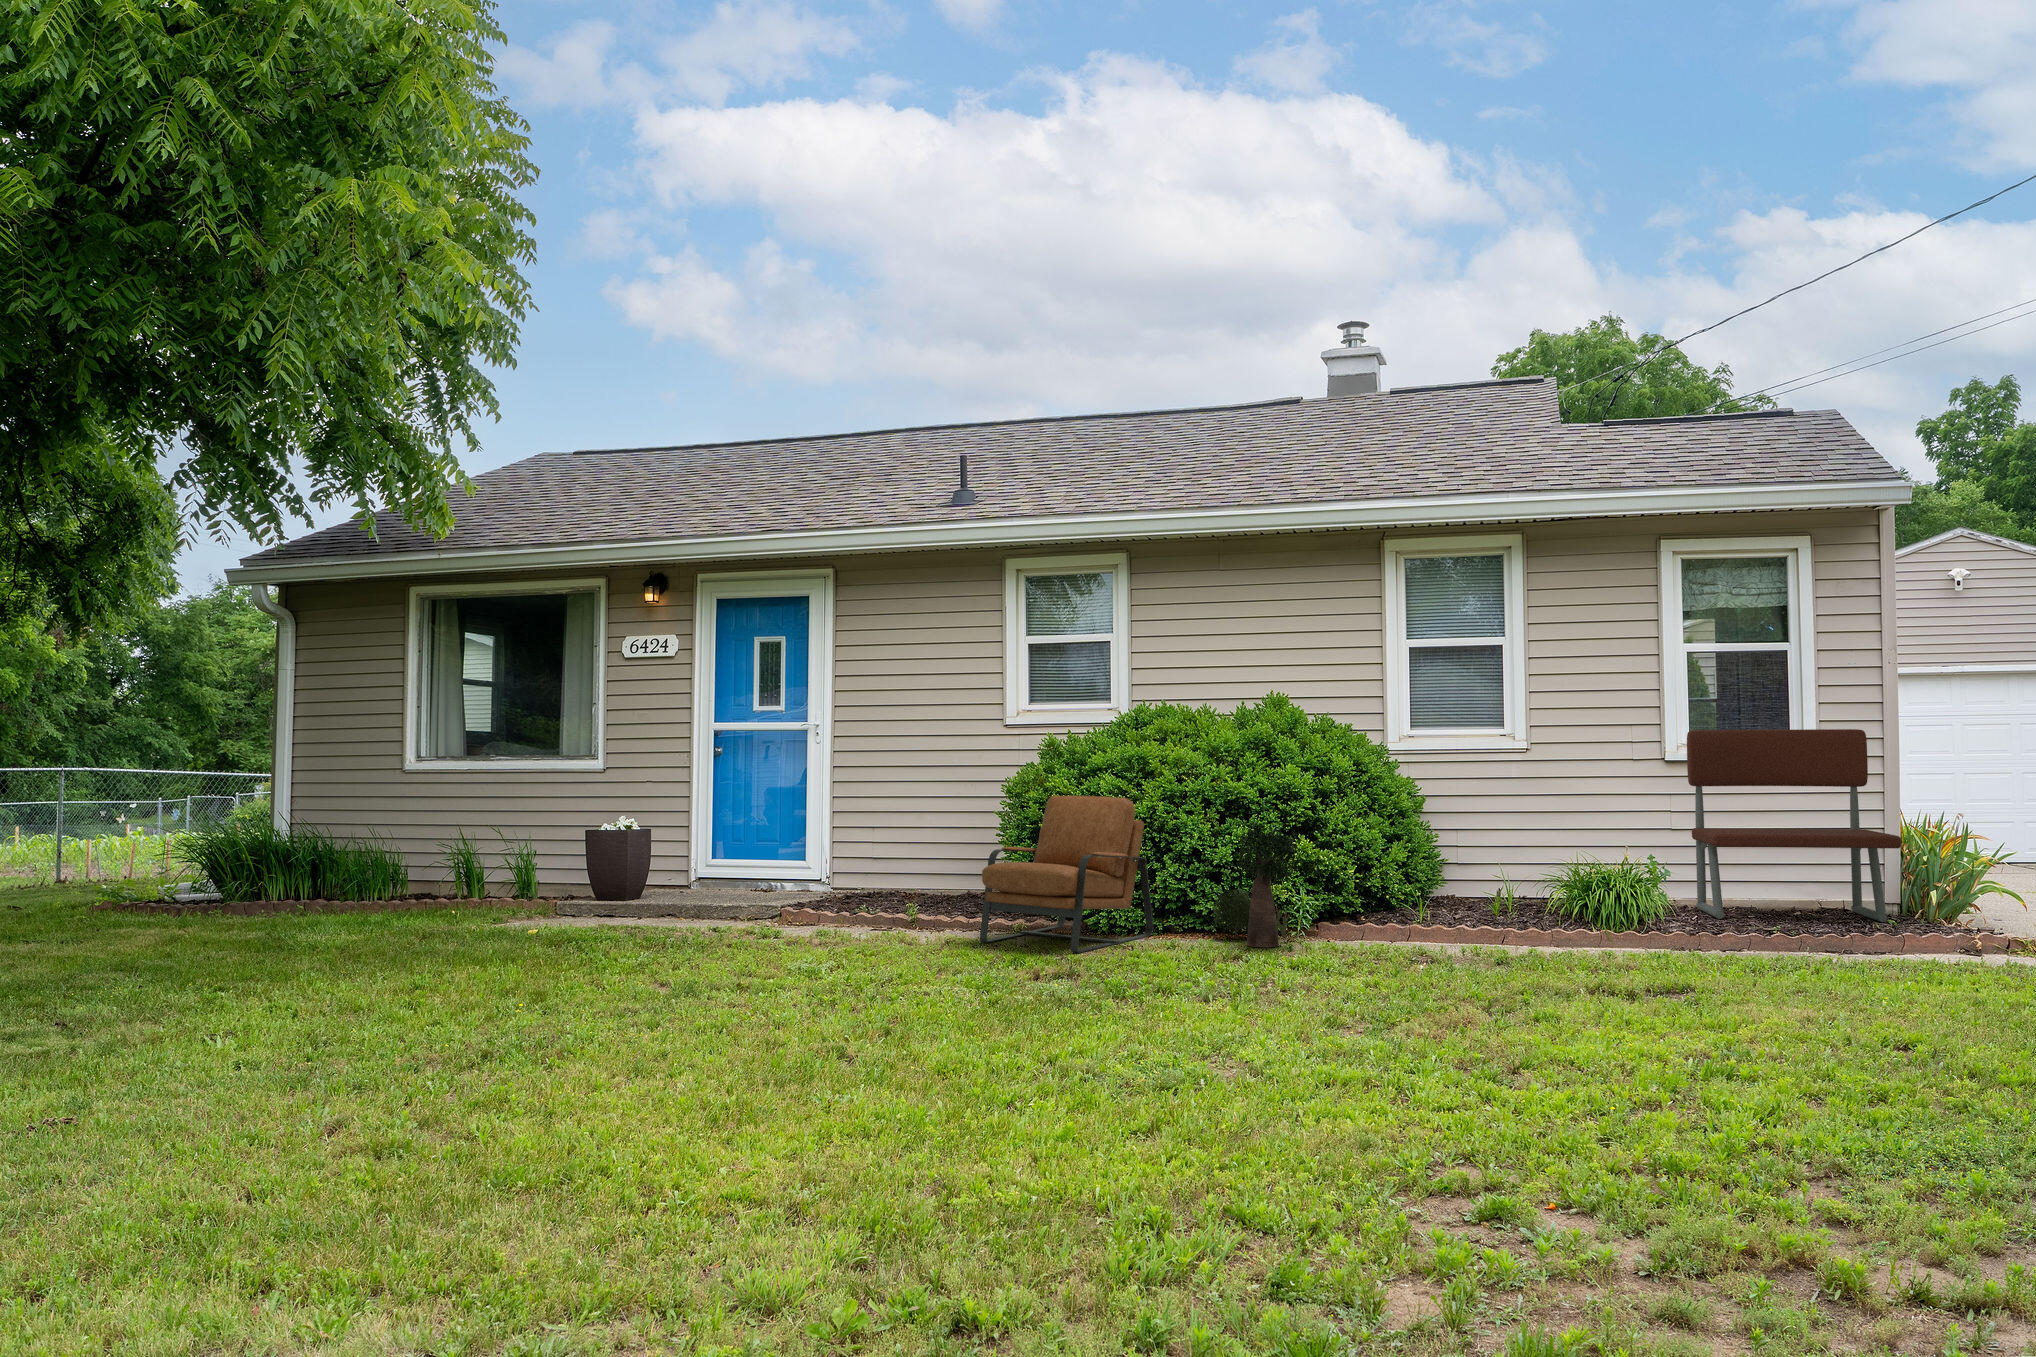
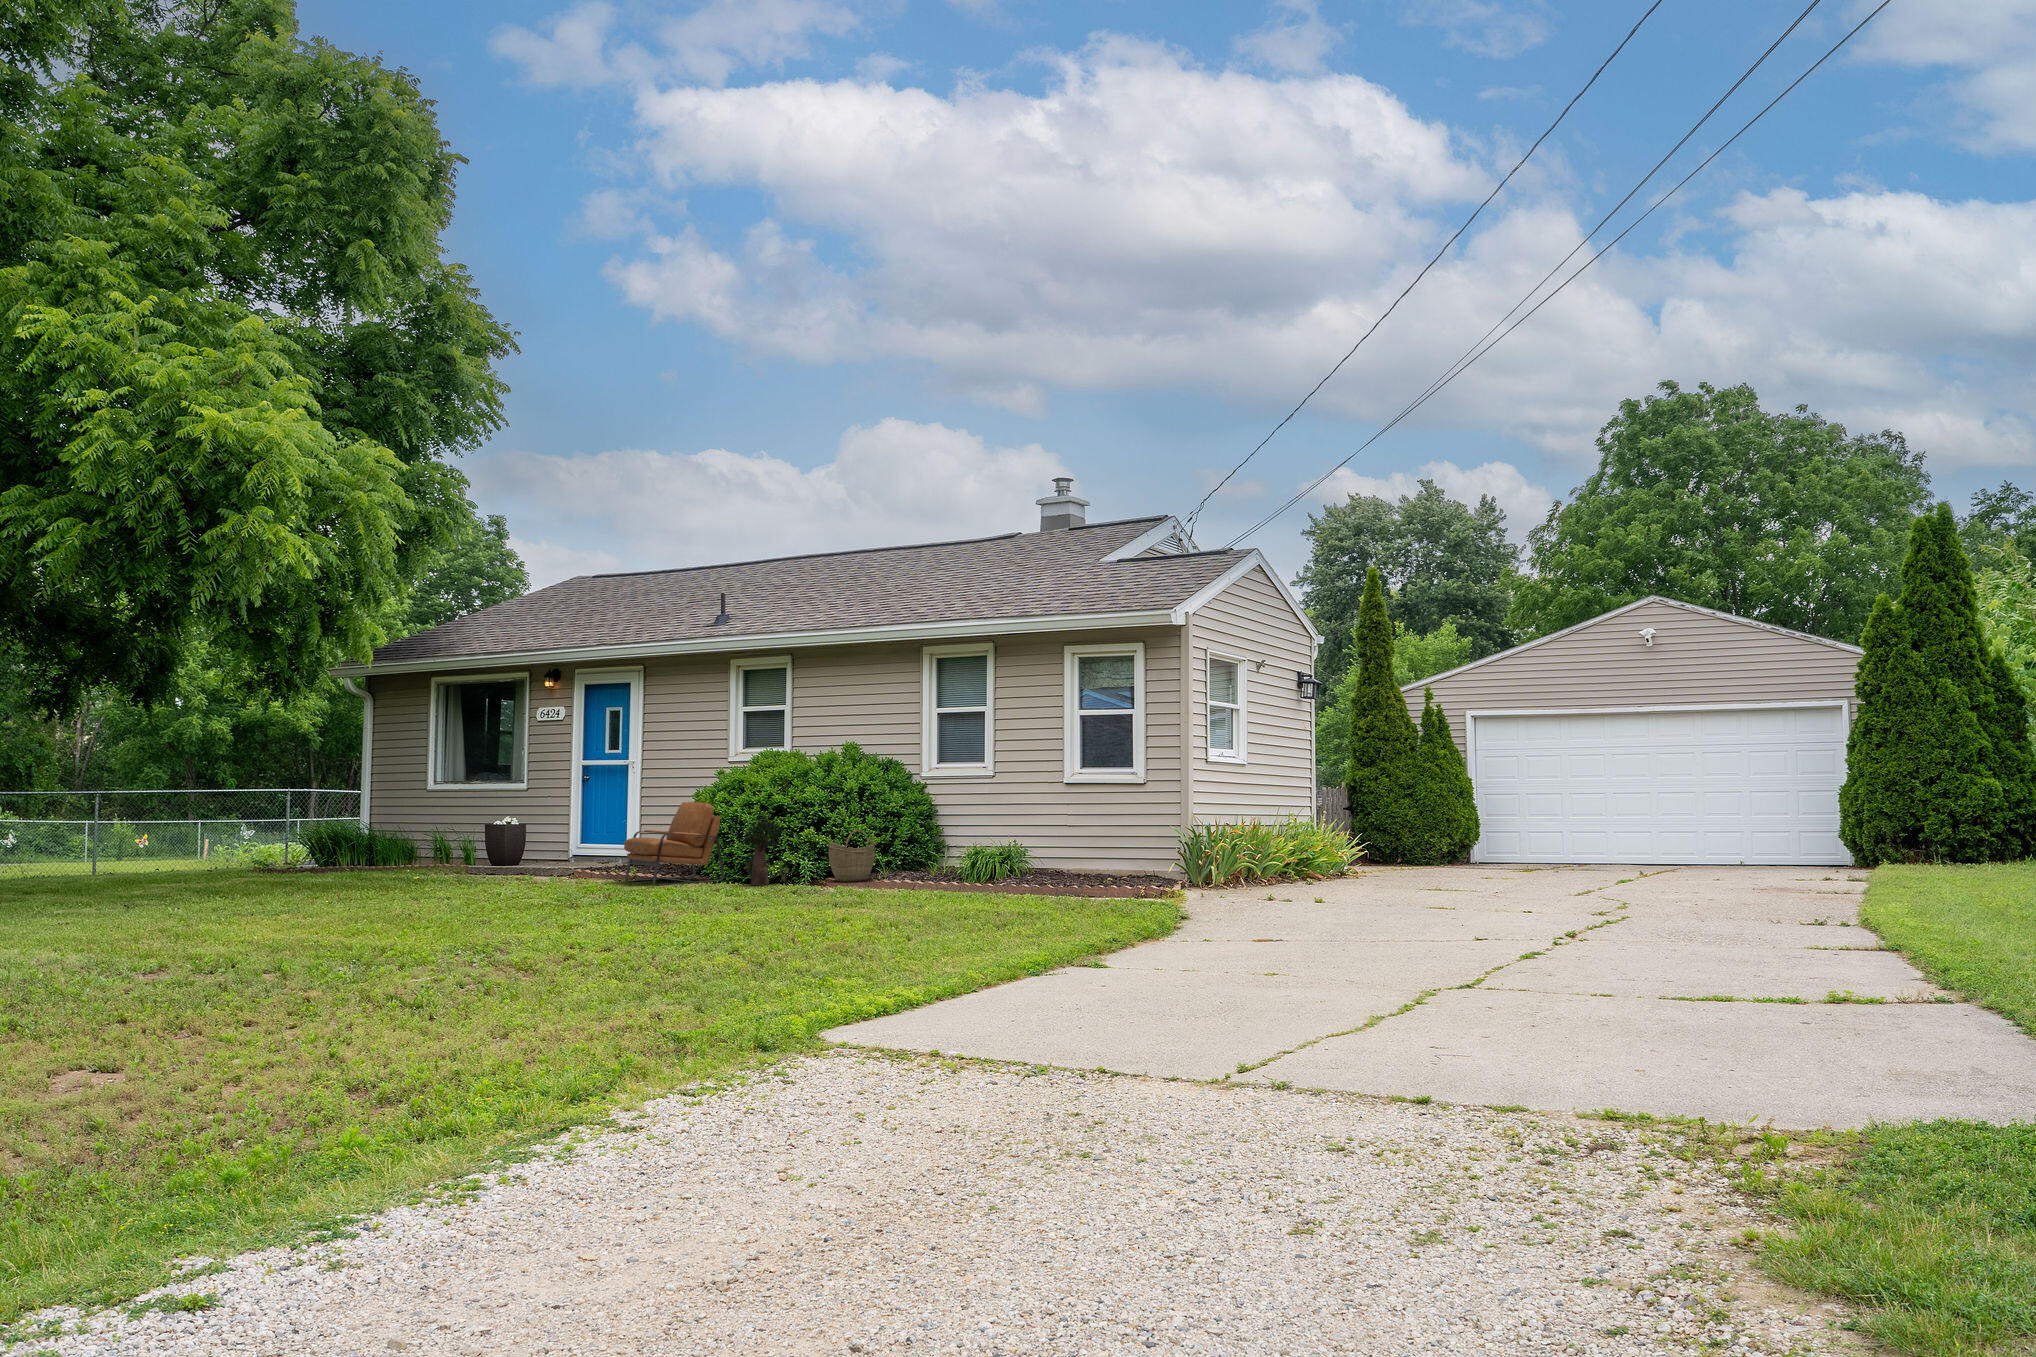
bench: present [1687,729,1901,922] -> none [1049,764,1163,881]
woven basket: none [1347,840,1423,934] -> present [829,830,875,882]

